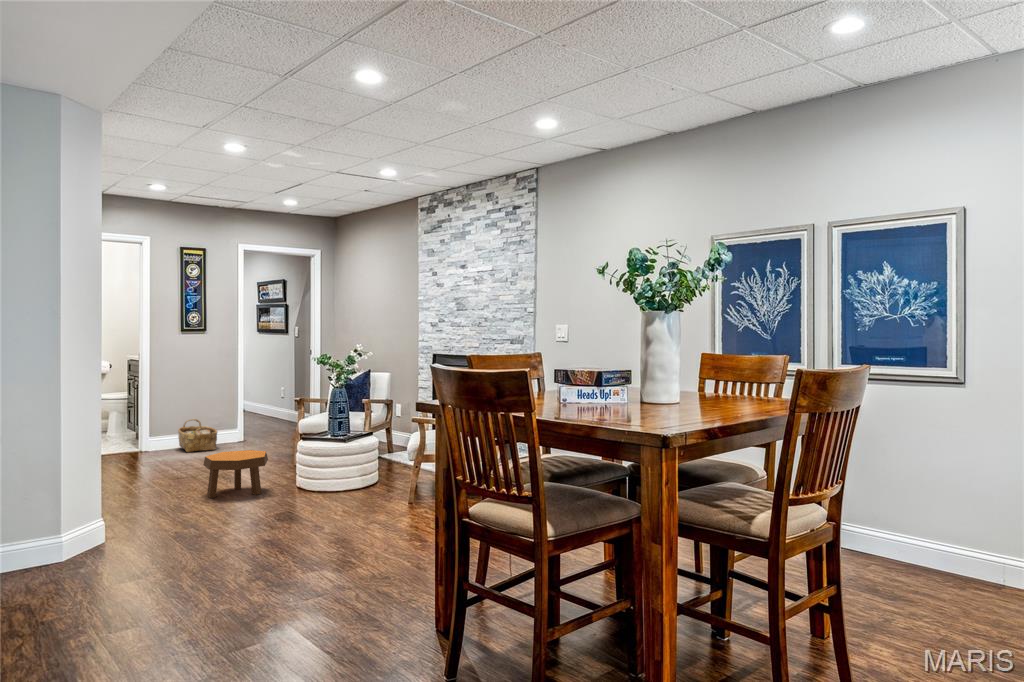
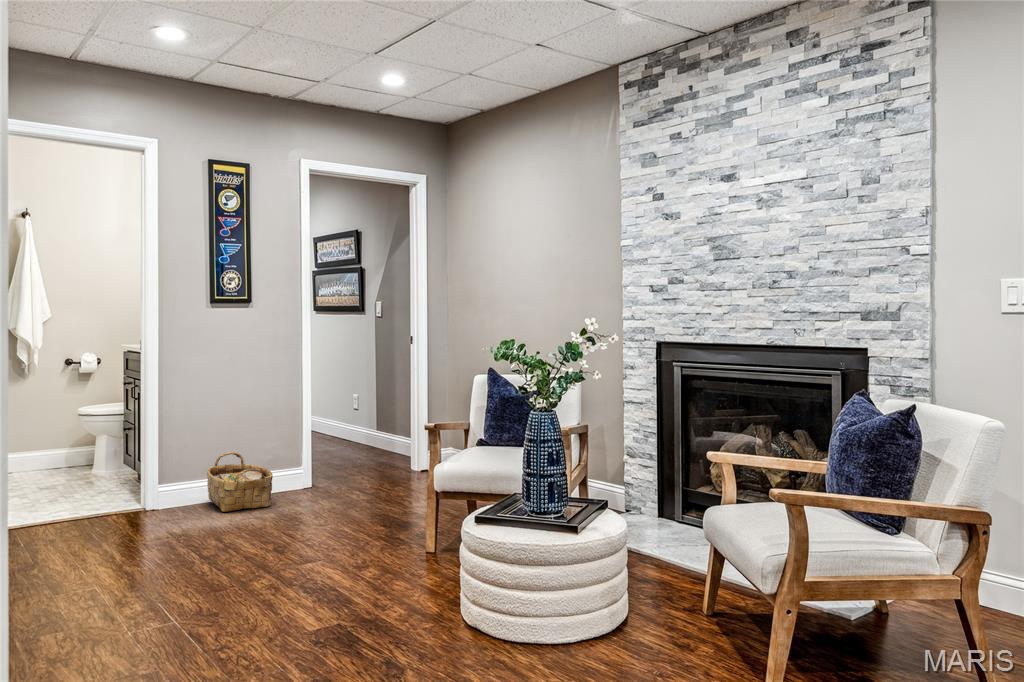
footstool: present [203,450,268,498] -> none [276,536,410,654]

